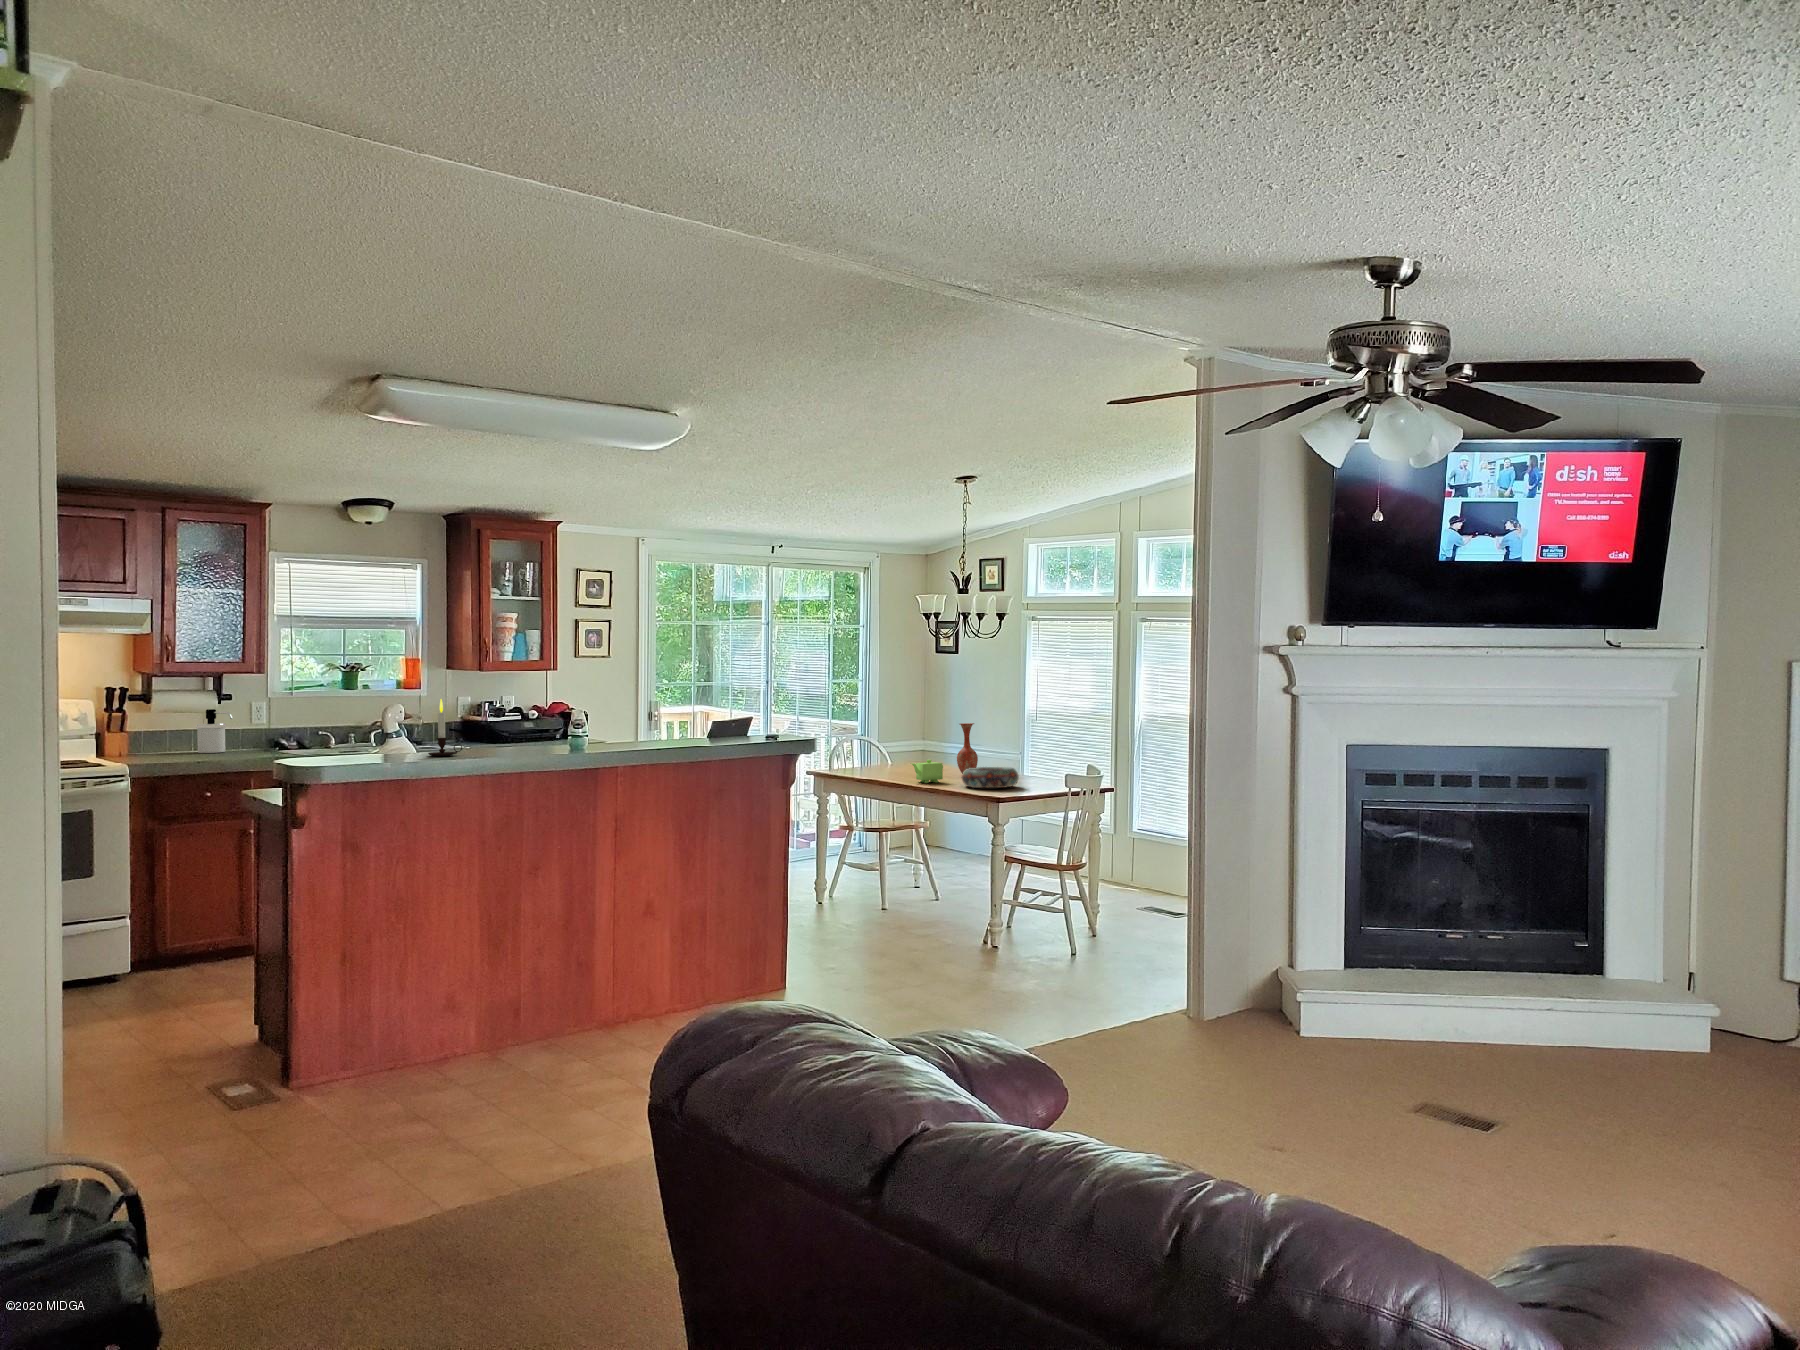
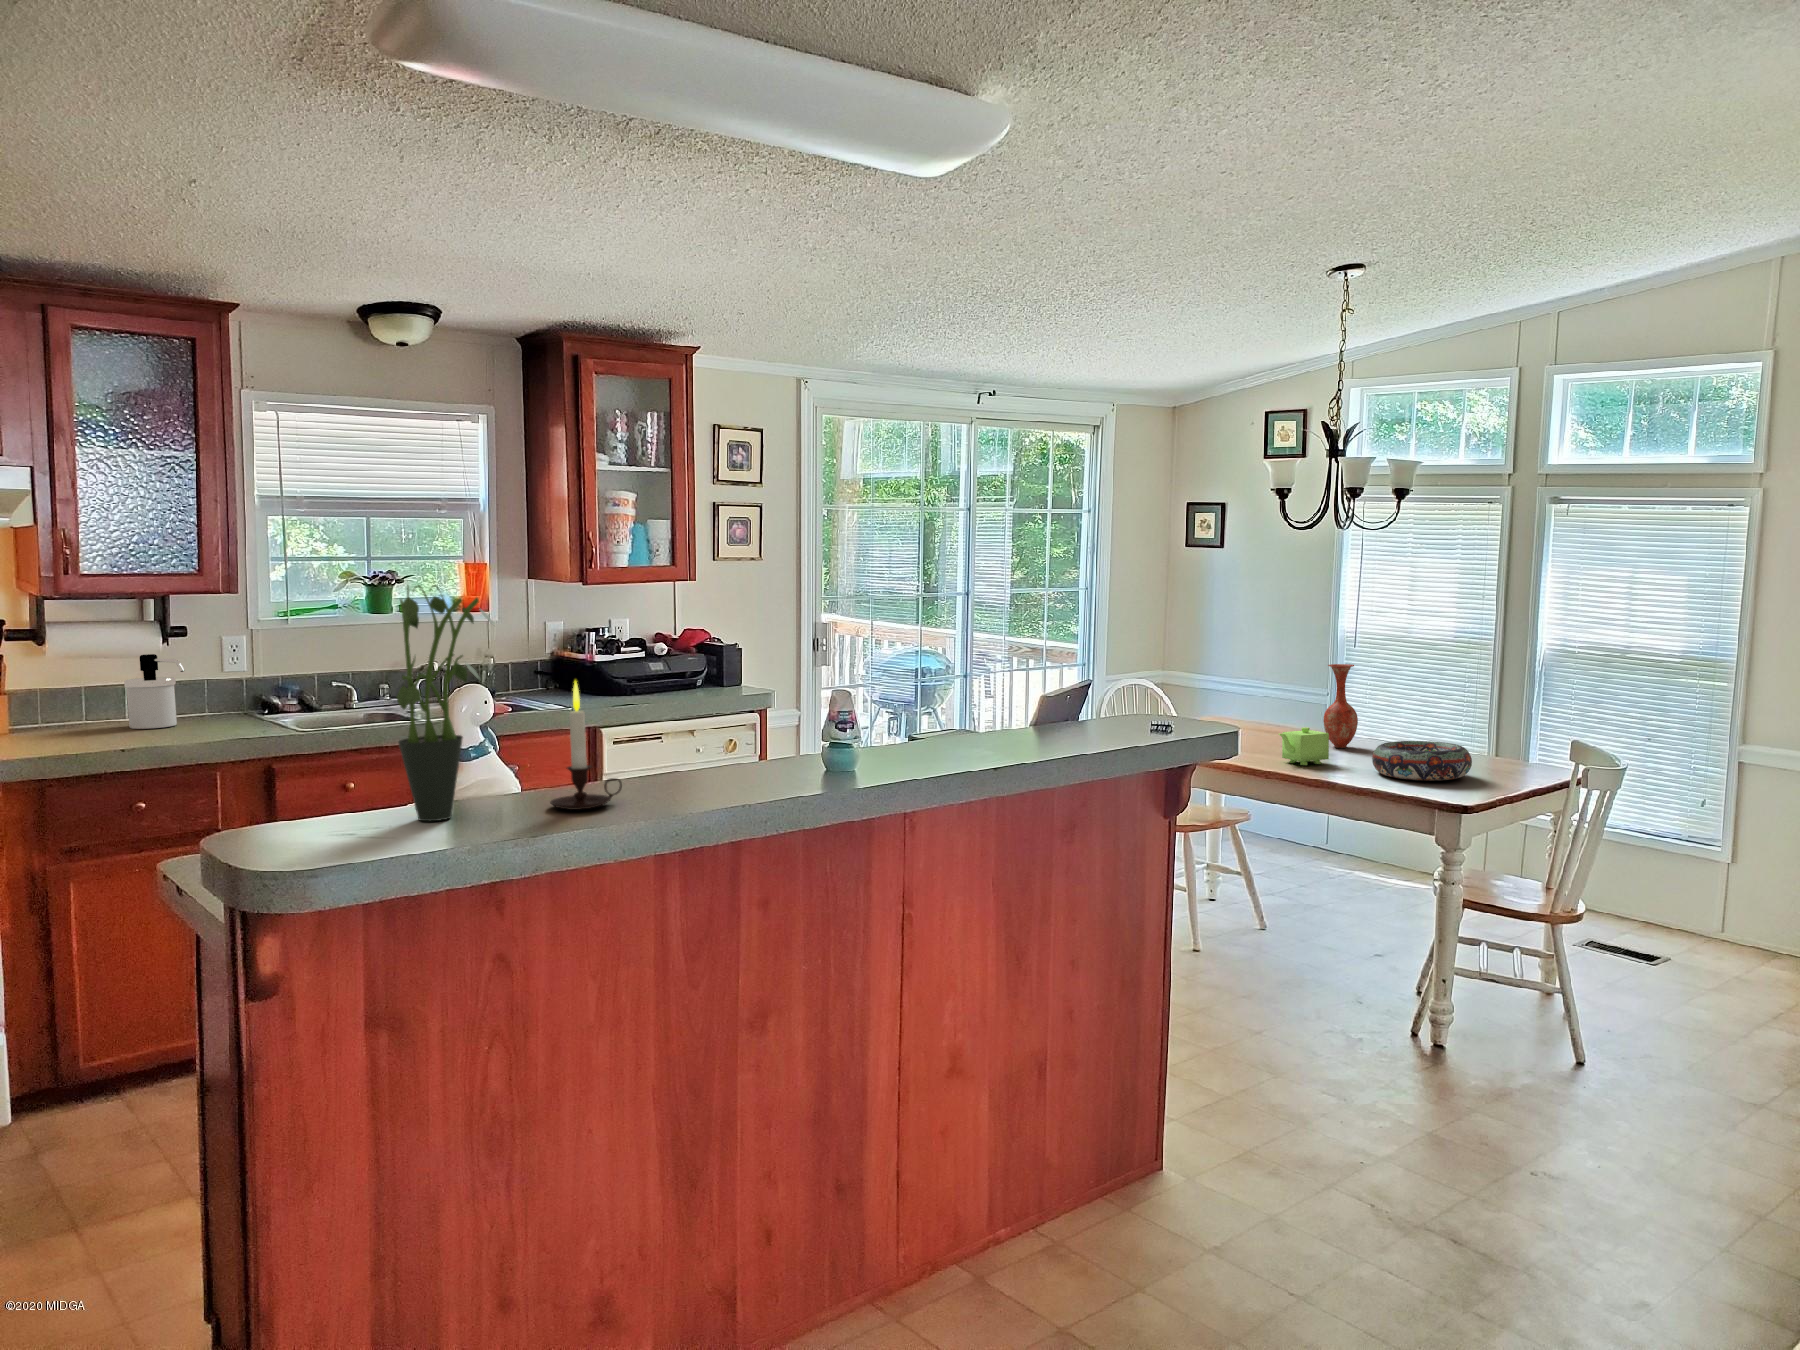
potted plant: none [361,655,405,758] -> present [397,585,493,821]

